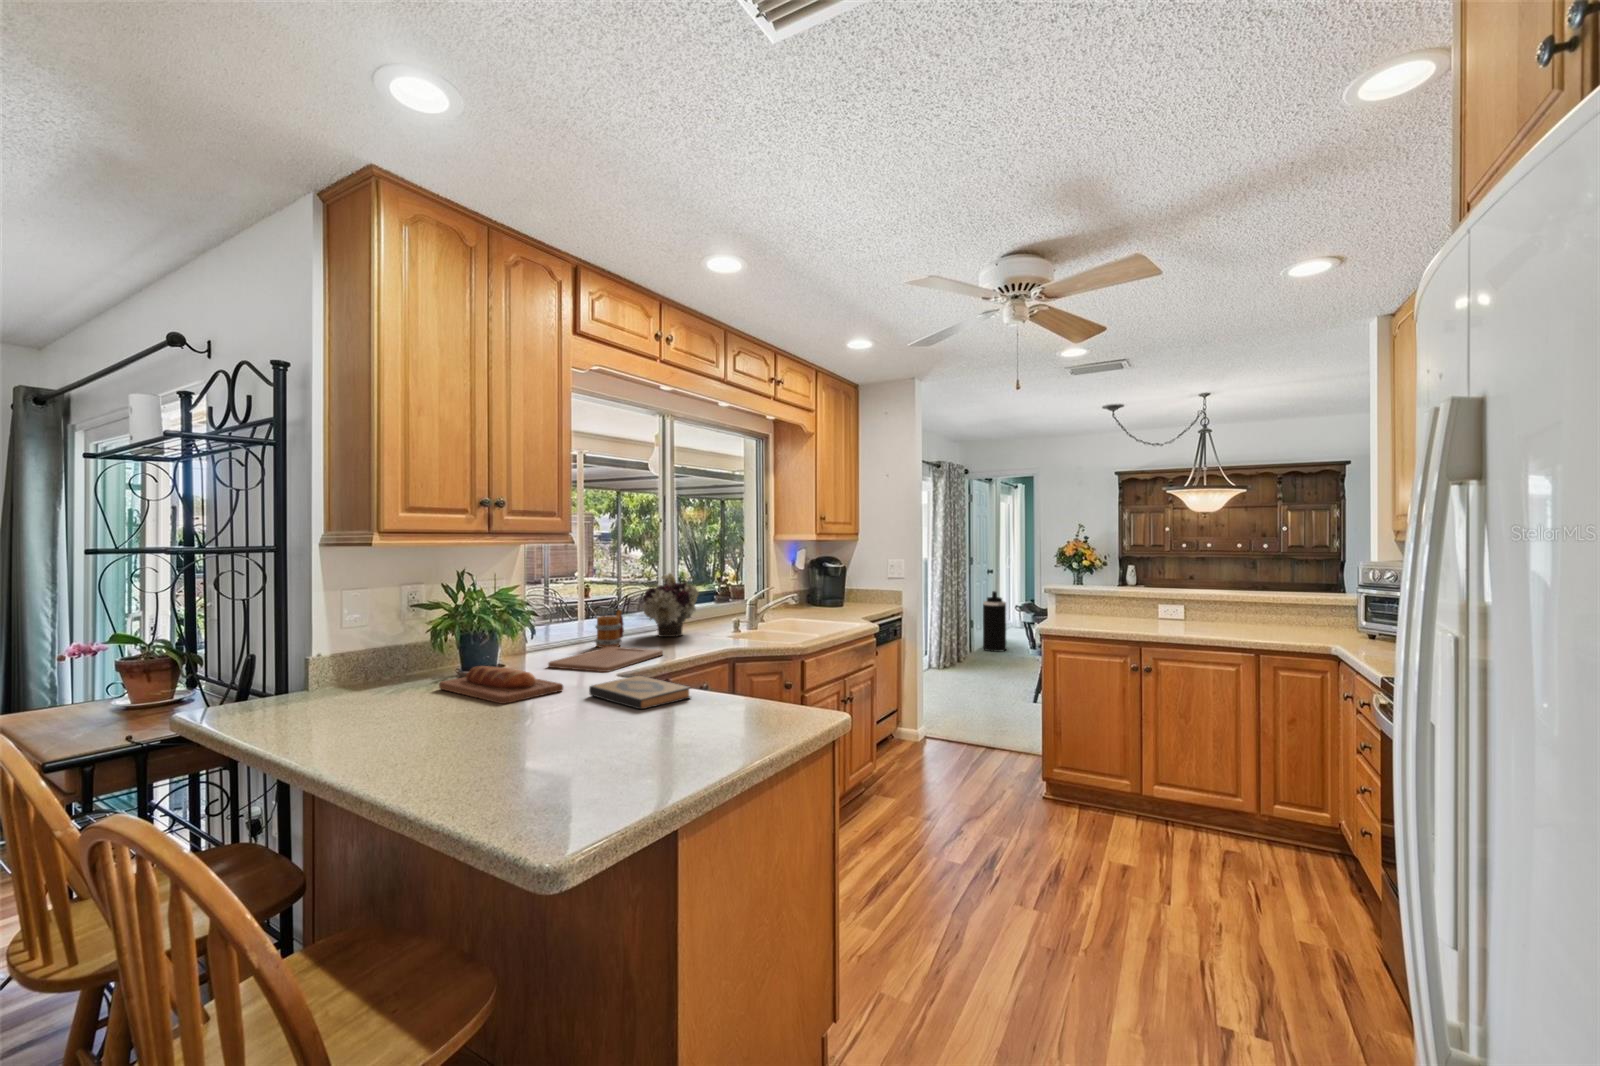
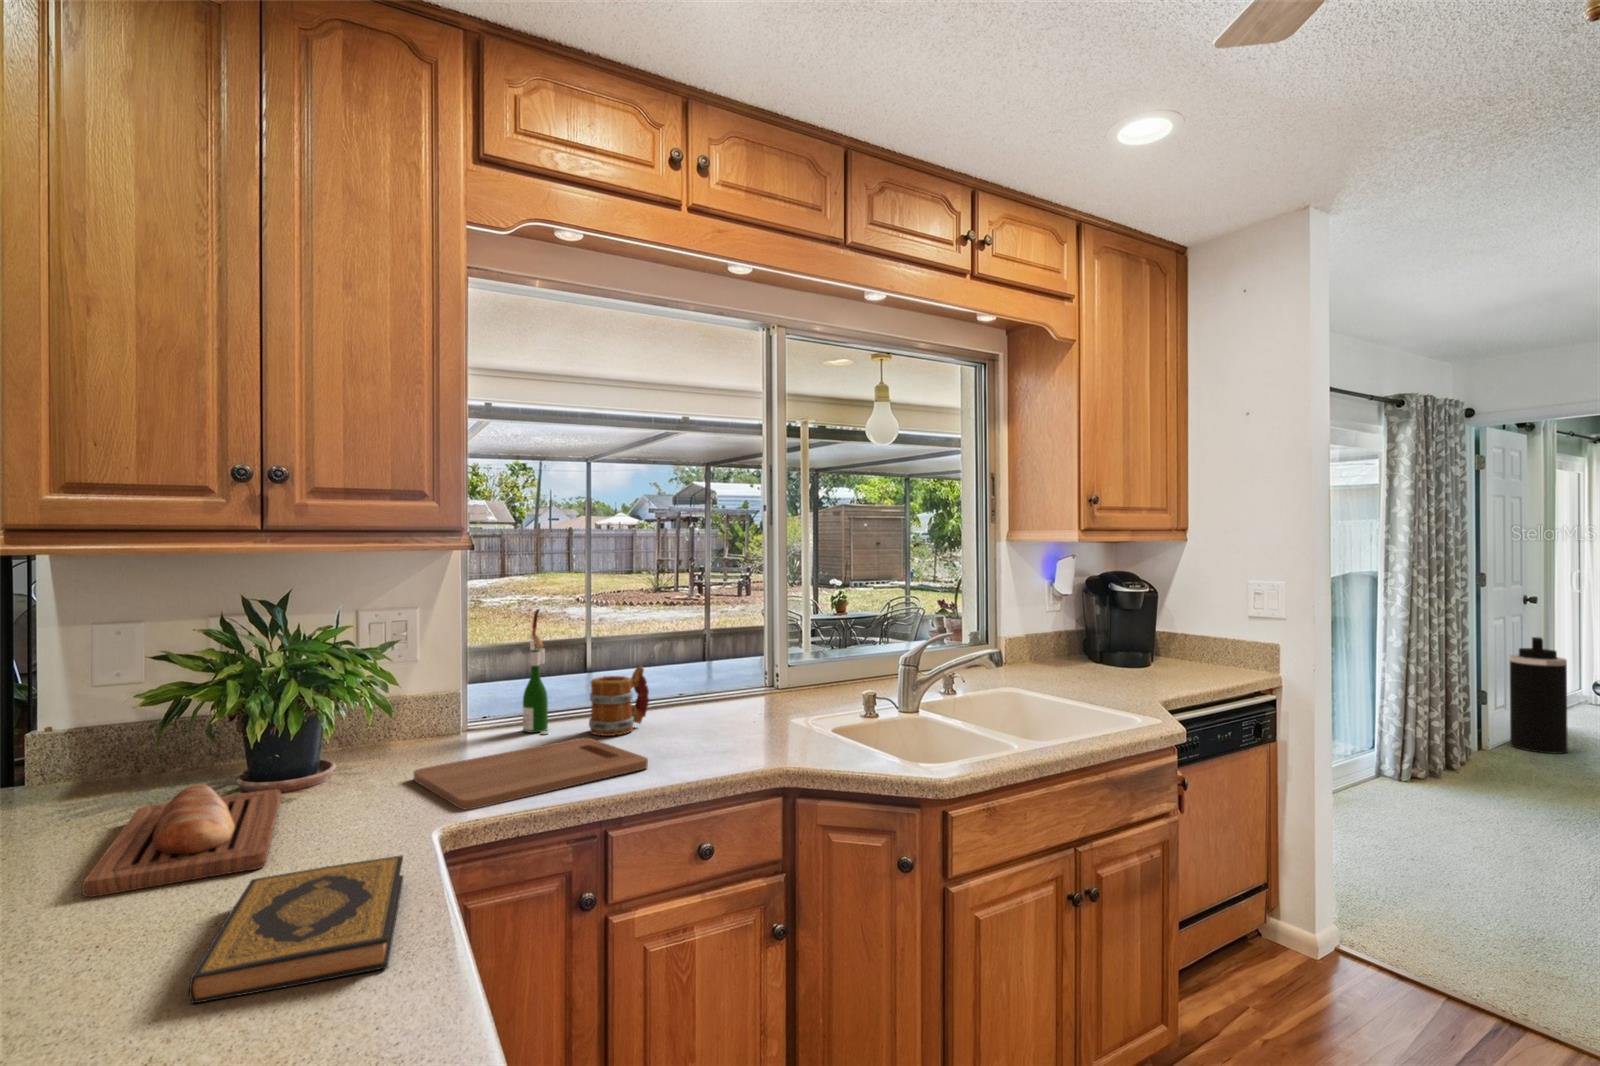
flower arrangement: present [642,573,699,637] -> none [694,600,806,718]
wine bottle: none [554,578,574,650] -> present [523,609,549,734]

